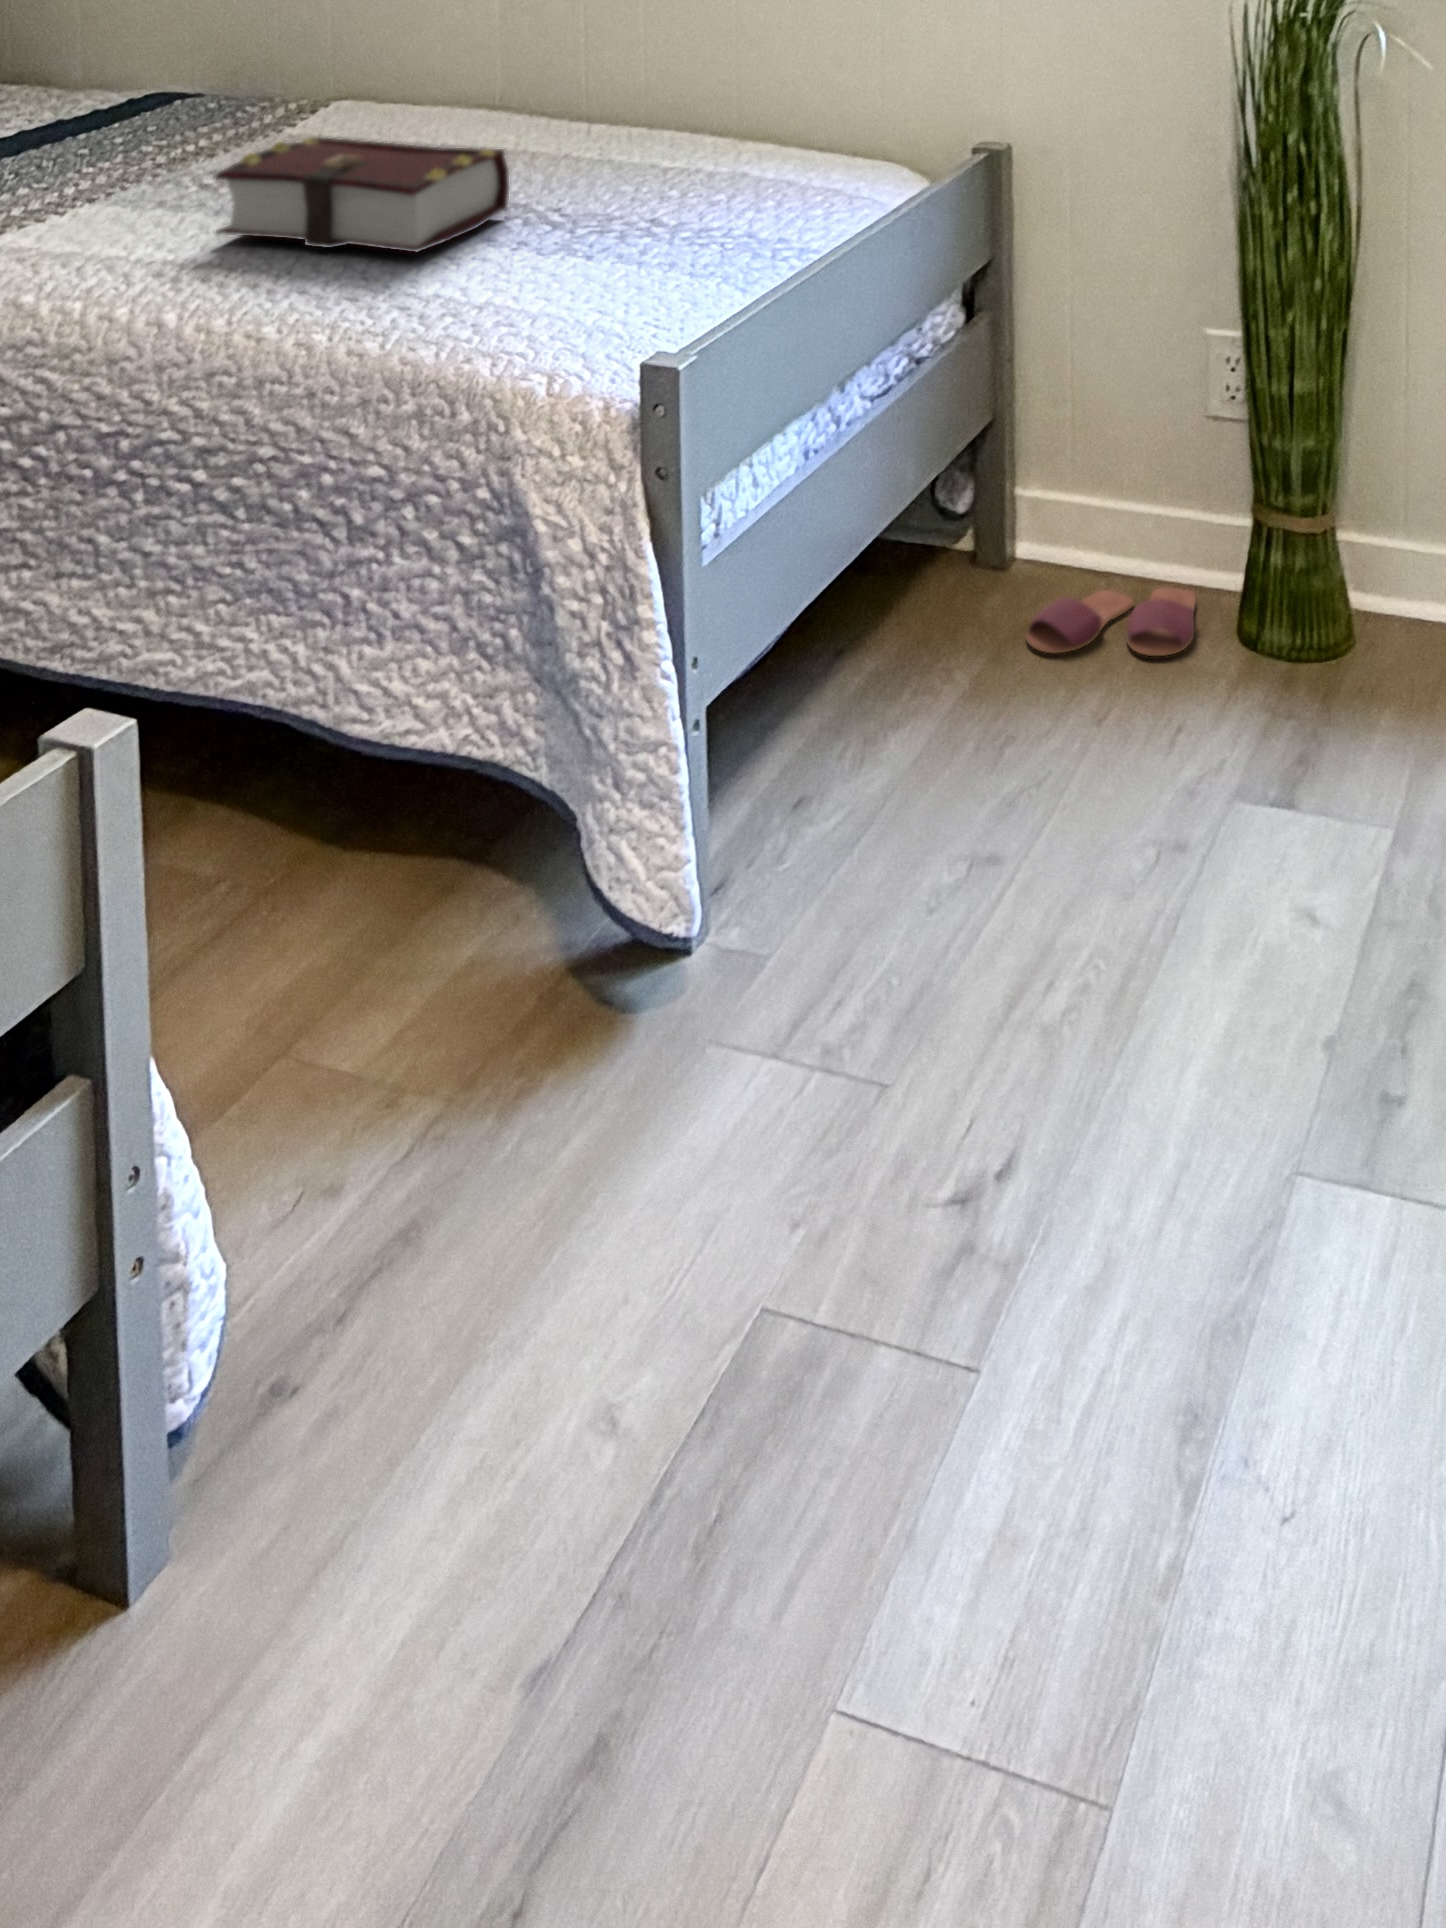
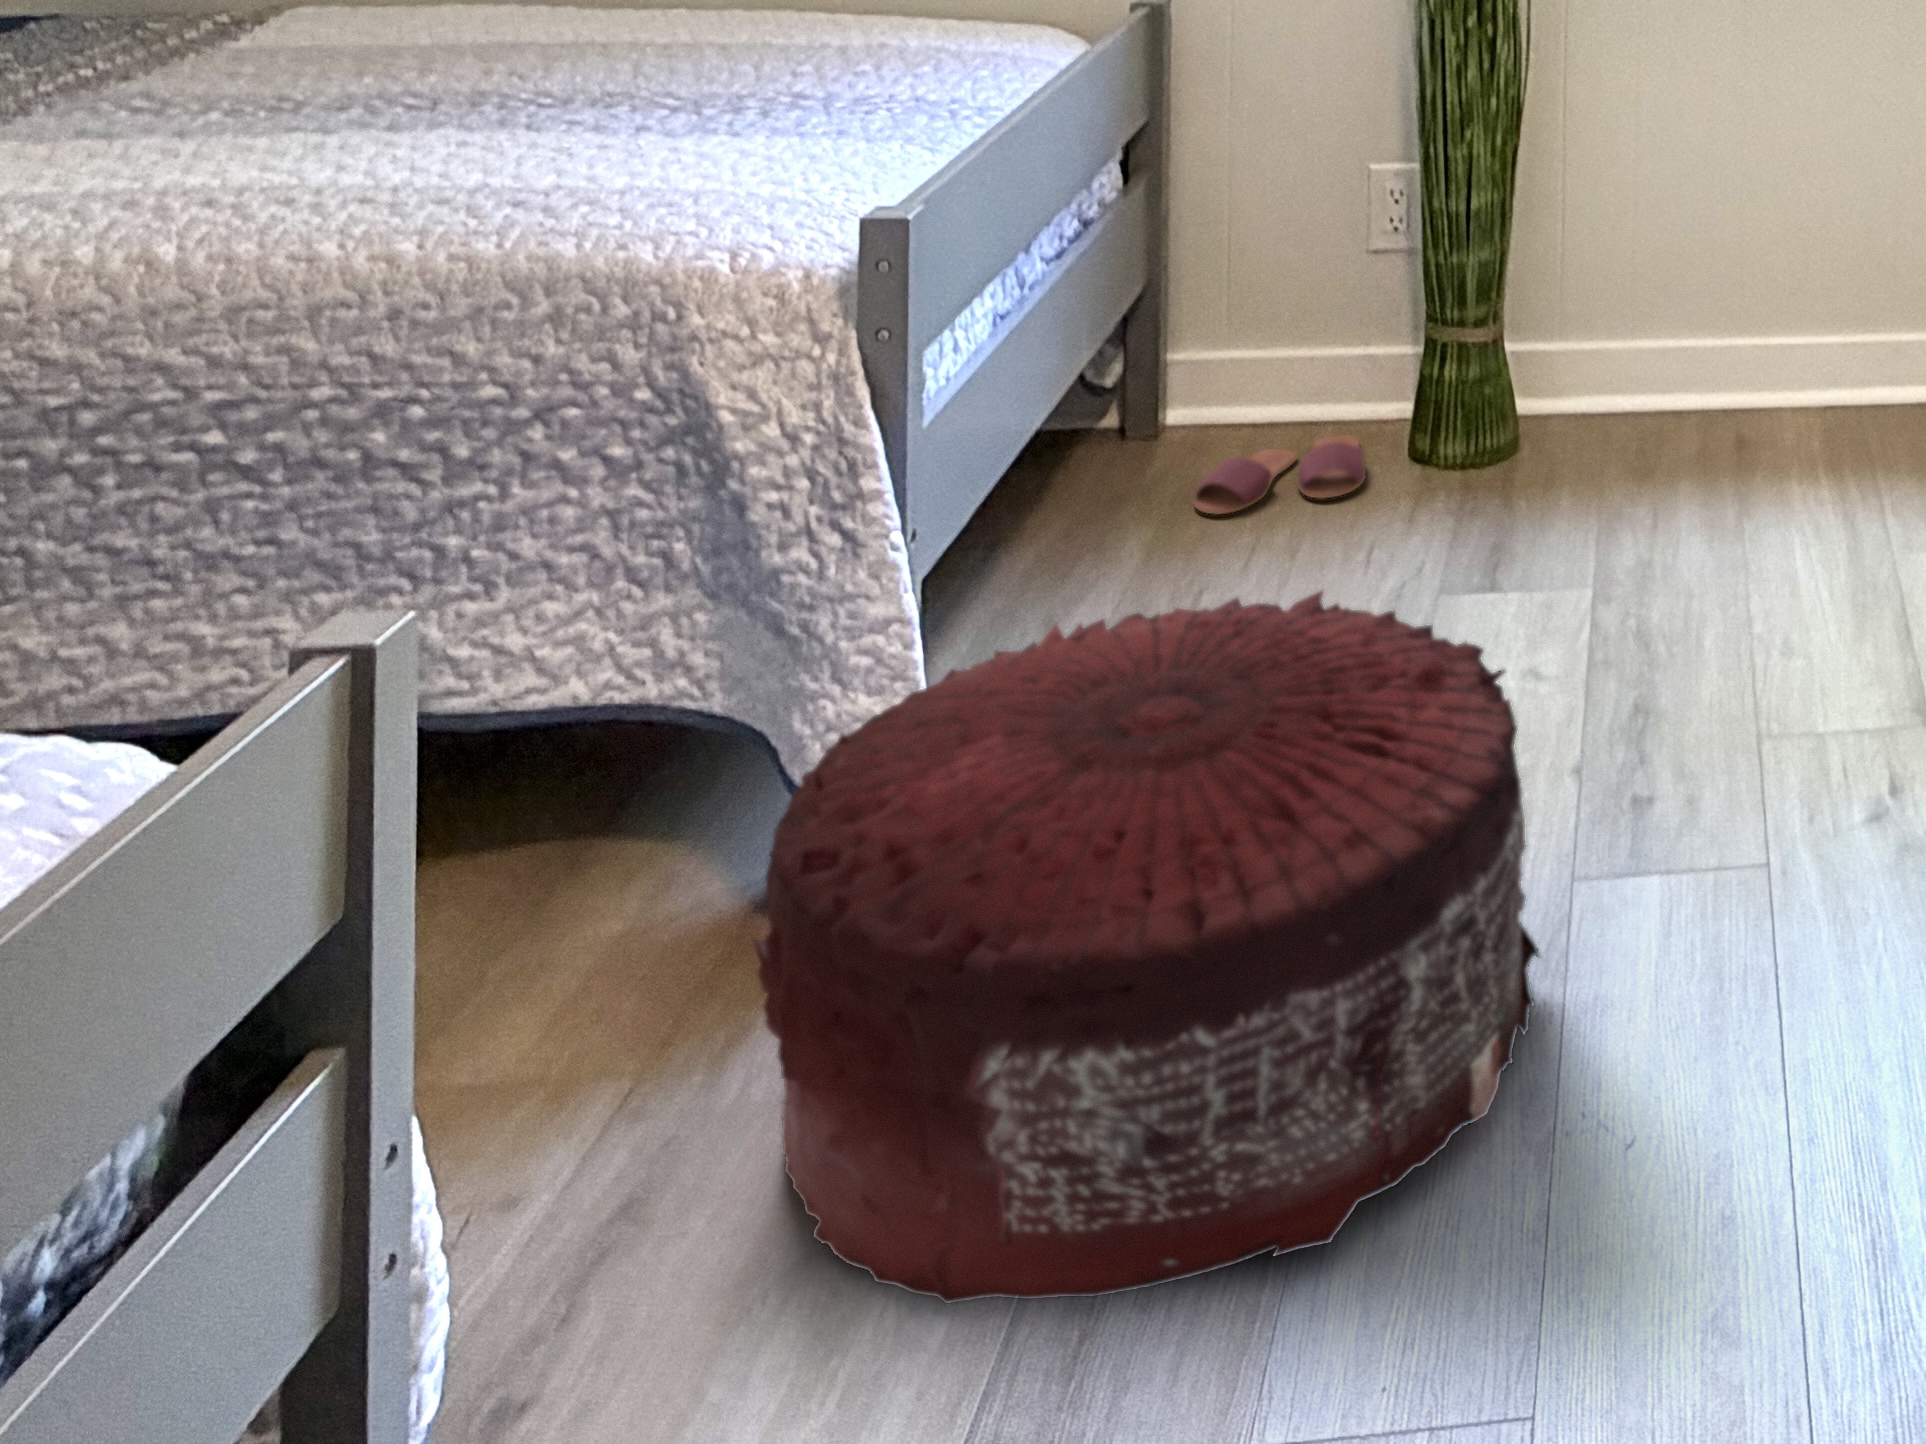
book: present [216,137,509,252] -> none [193,32,596,156]
pouf: none [485,782,1231,1520] -> present [754,591,1540,1304]

